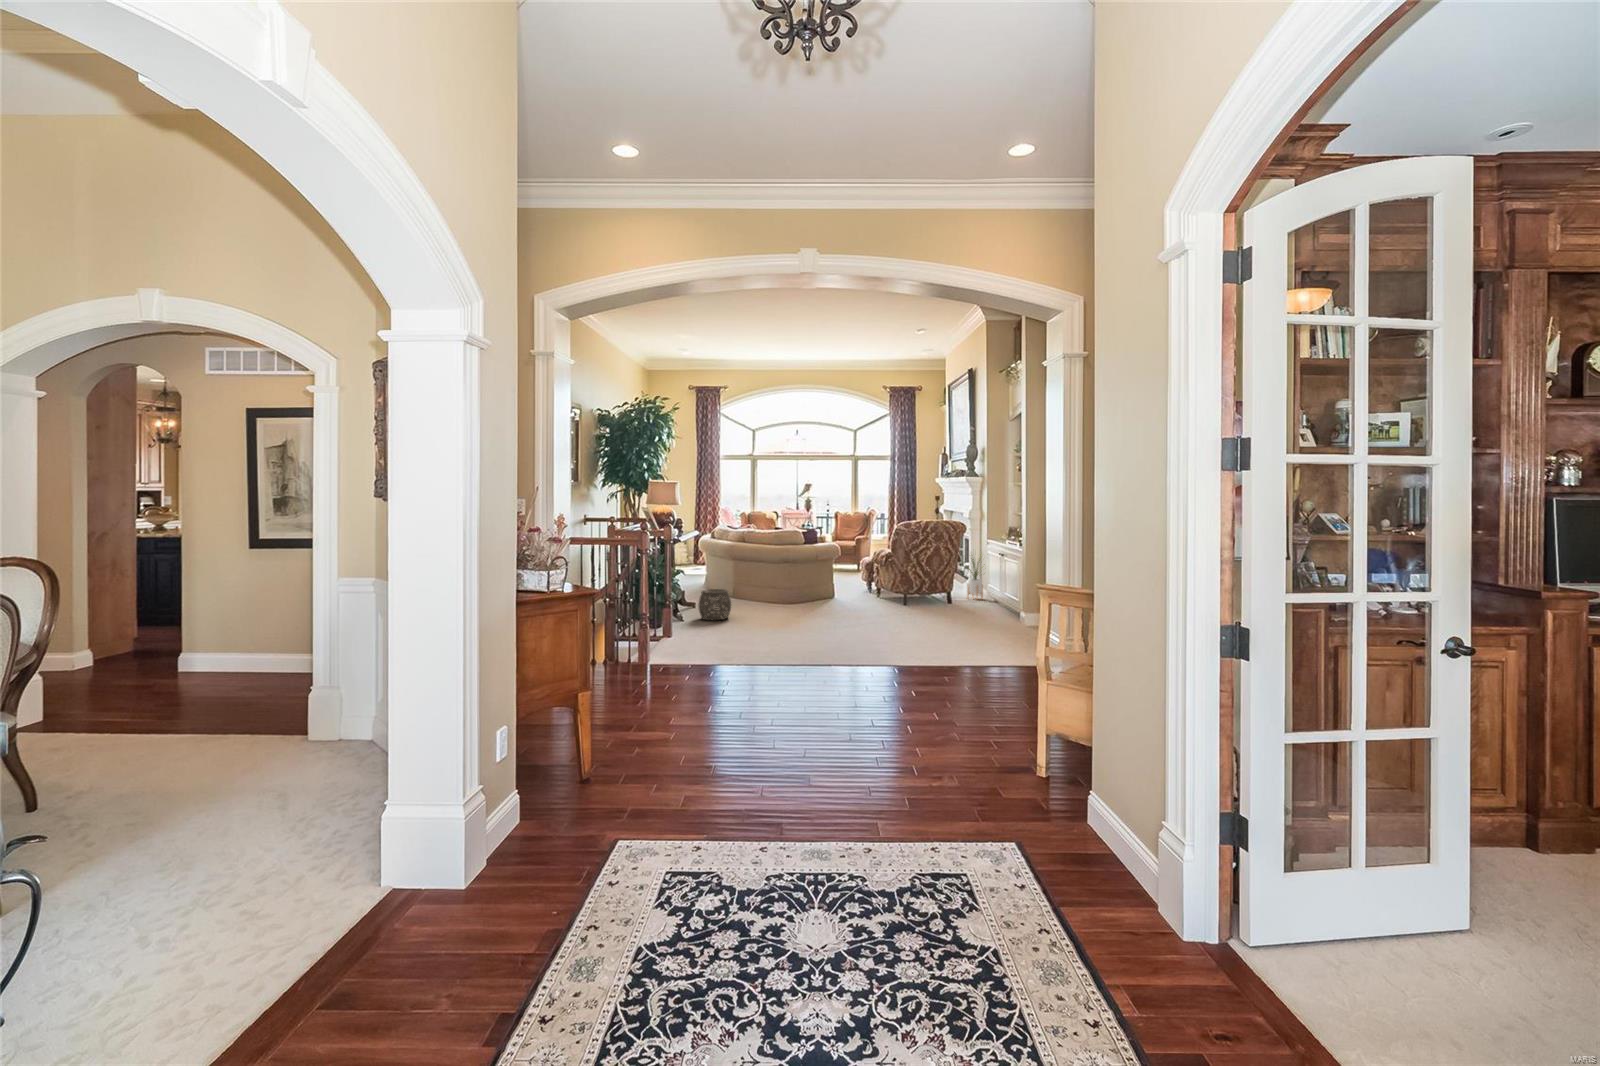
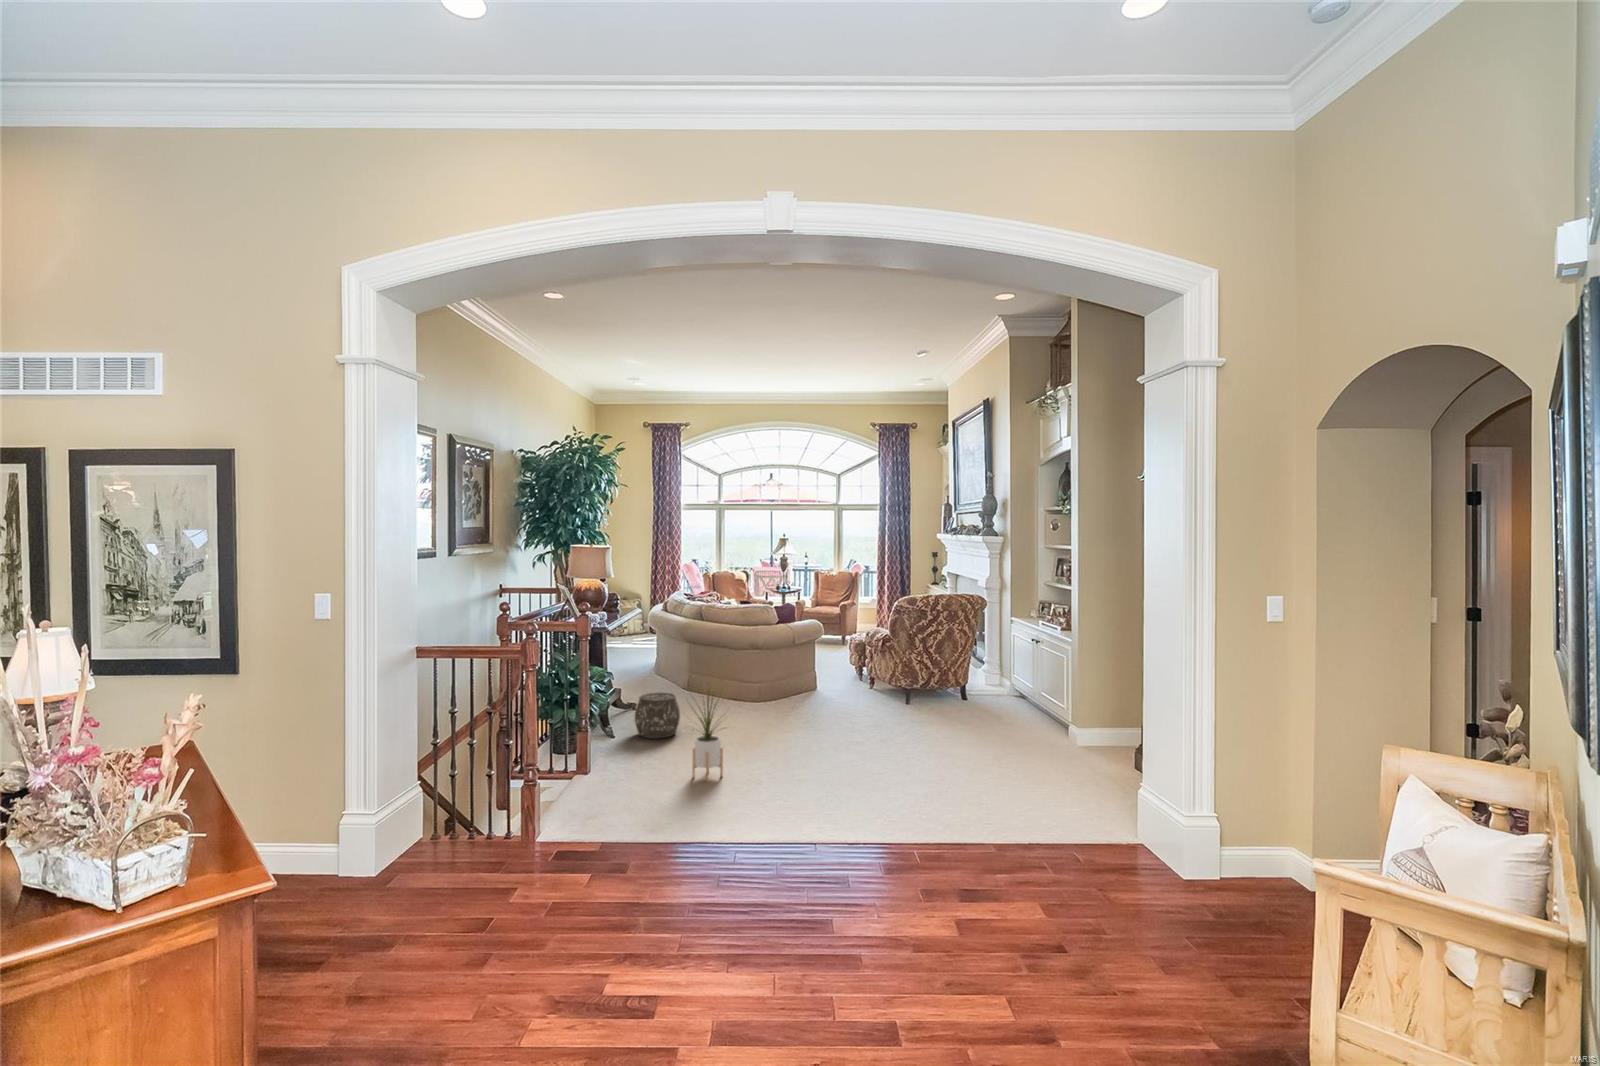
house plant: present [967,558,983,597] -> present [693,683,723,781]

